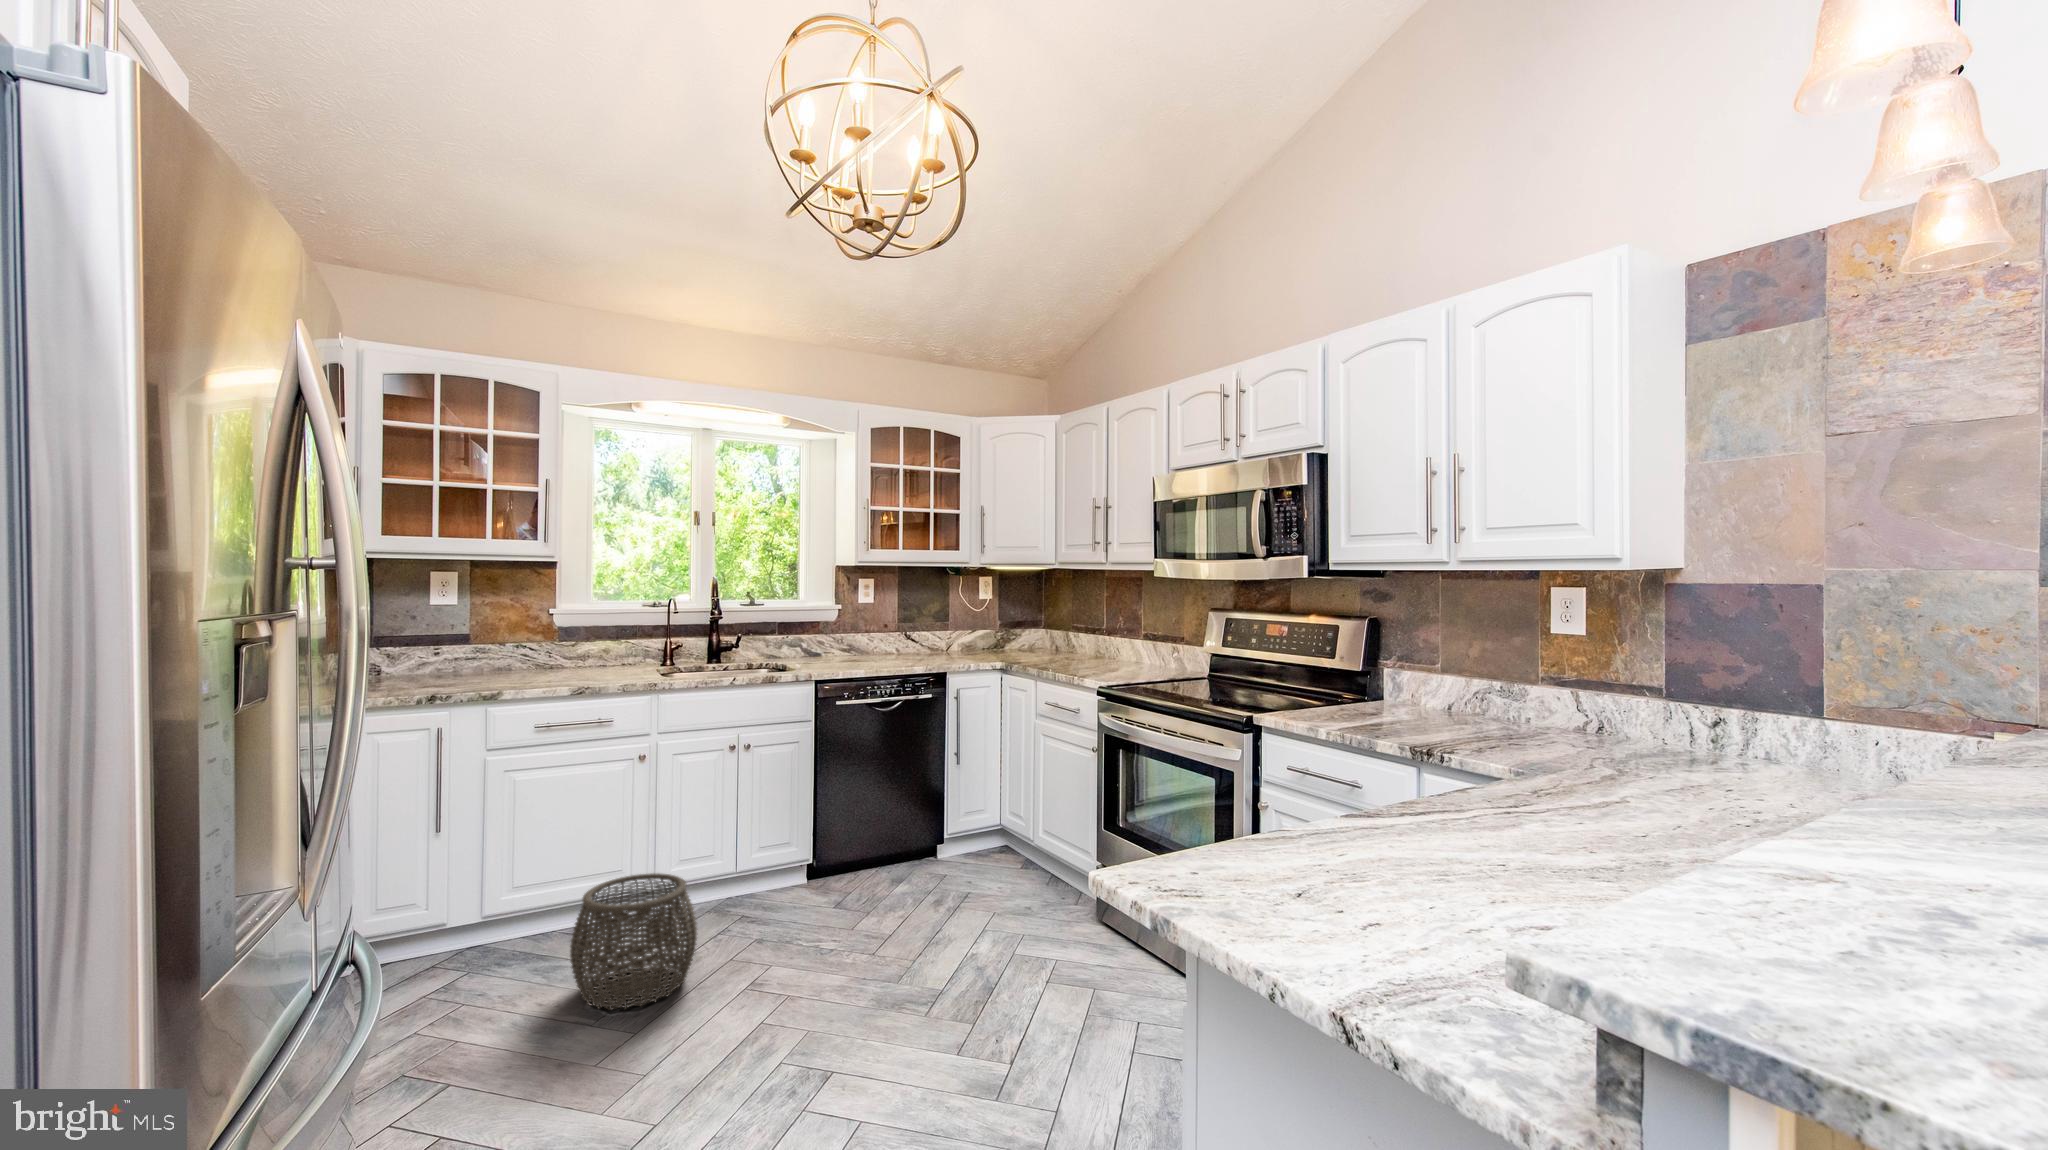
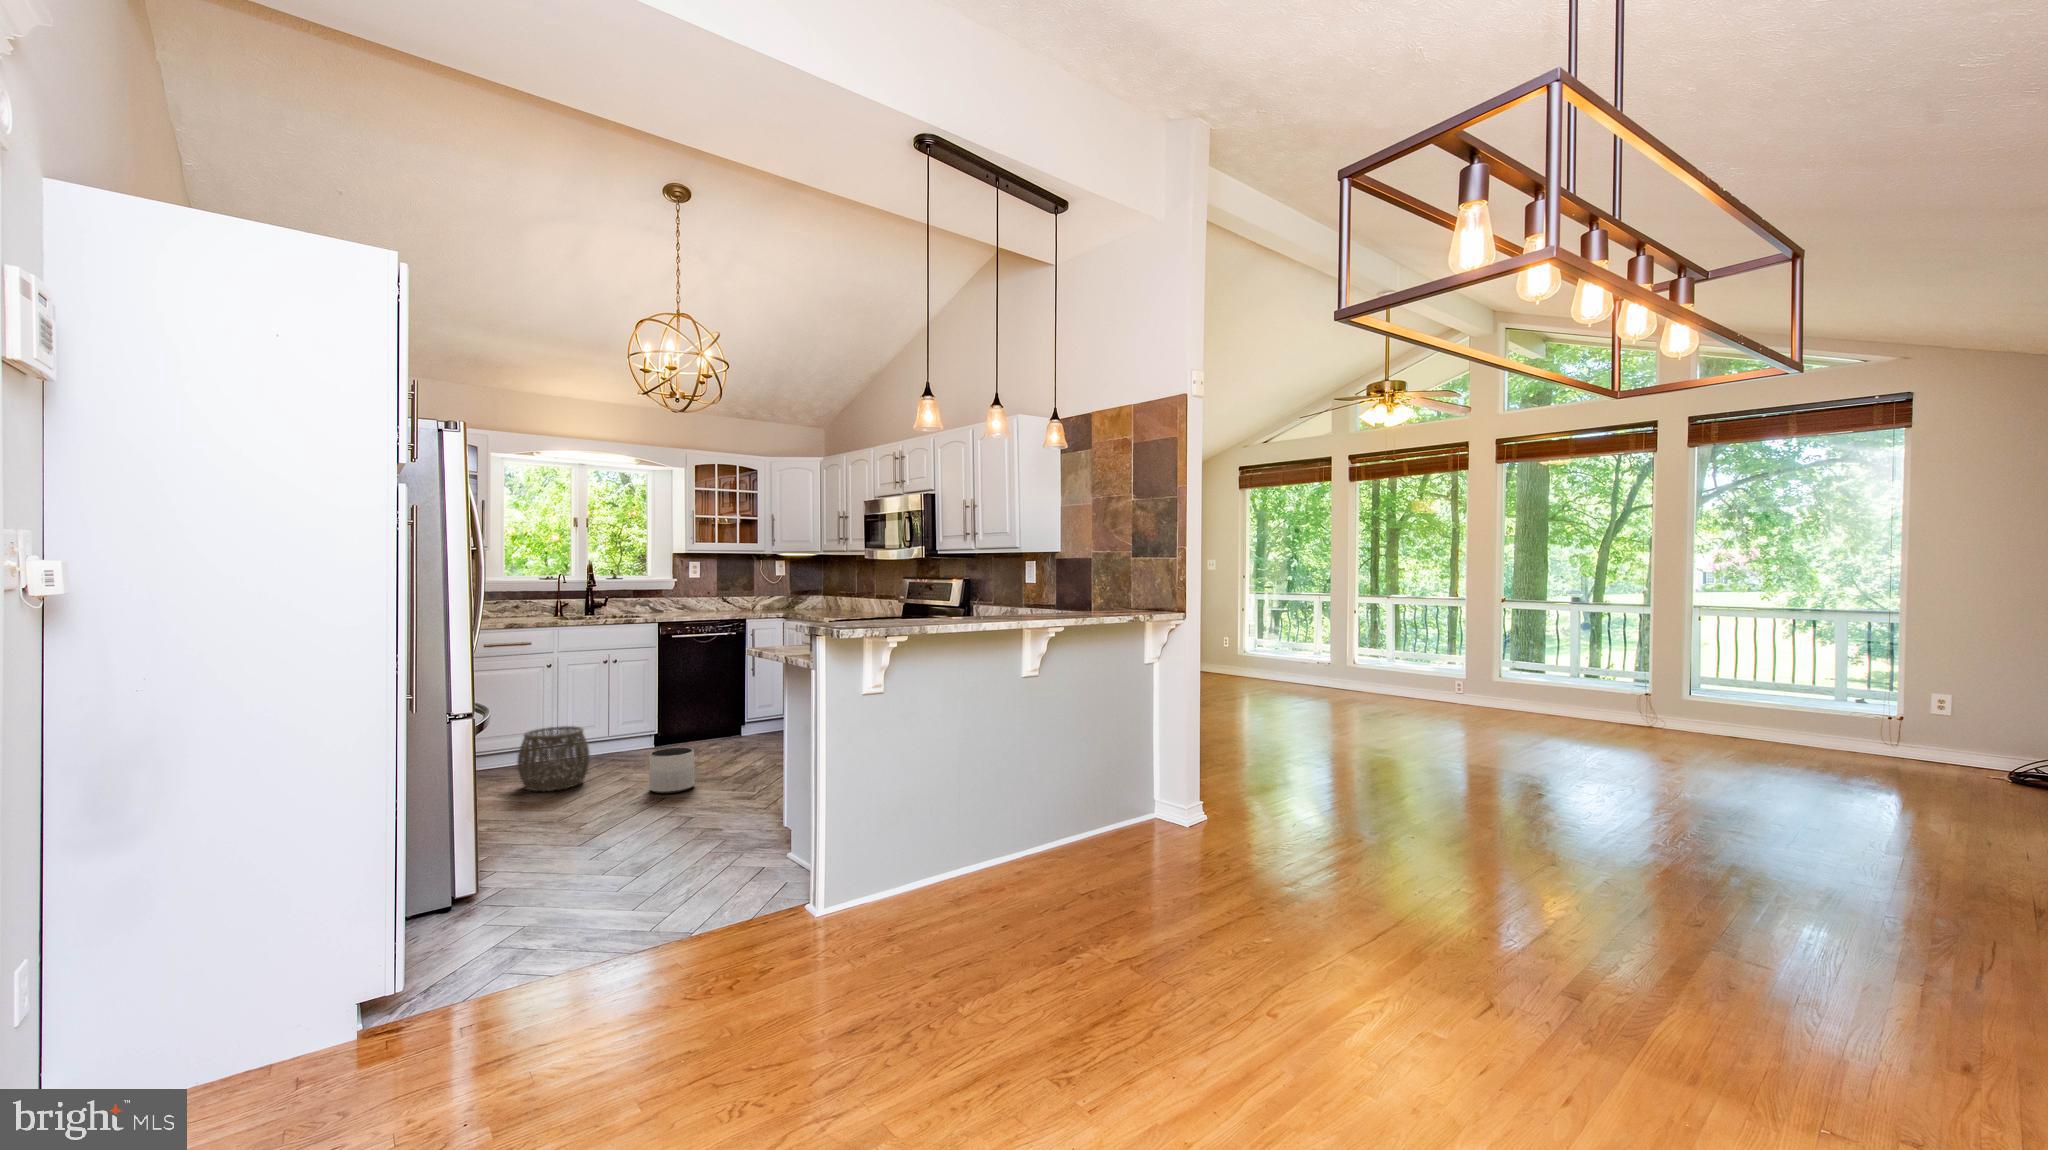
planter: none [796,931,877,1035] -> present [649,748,695,793]

